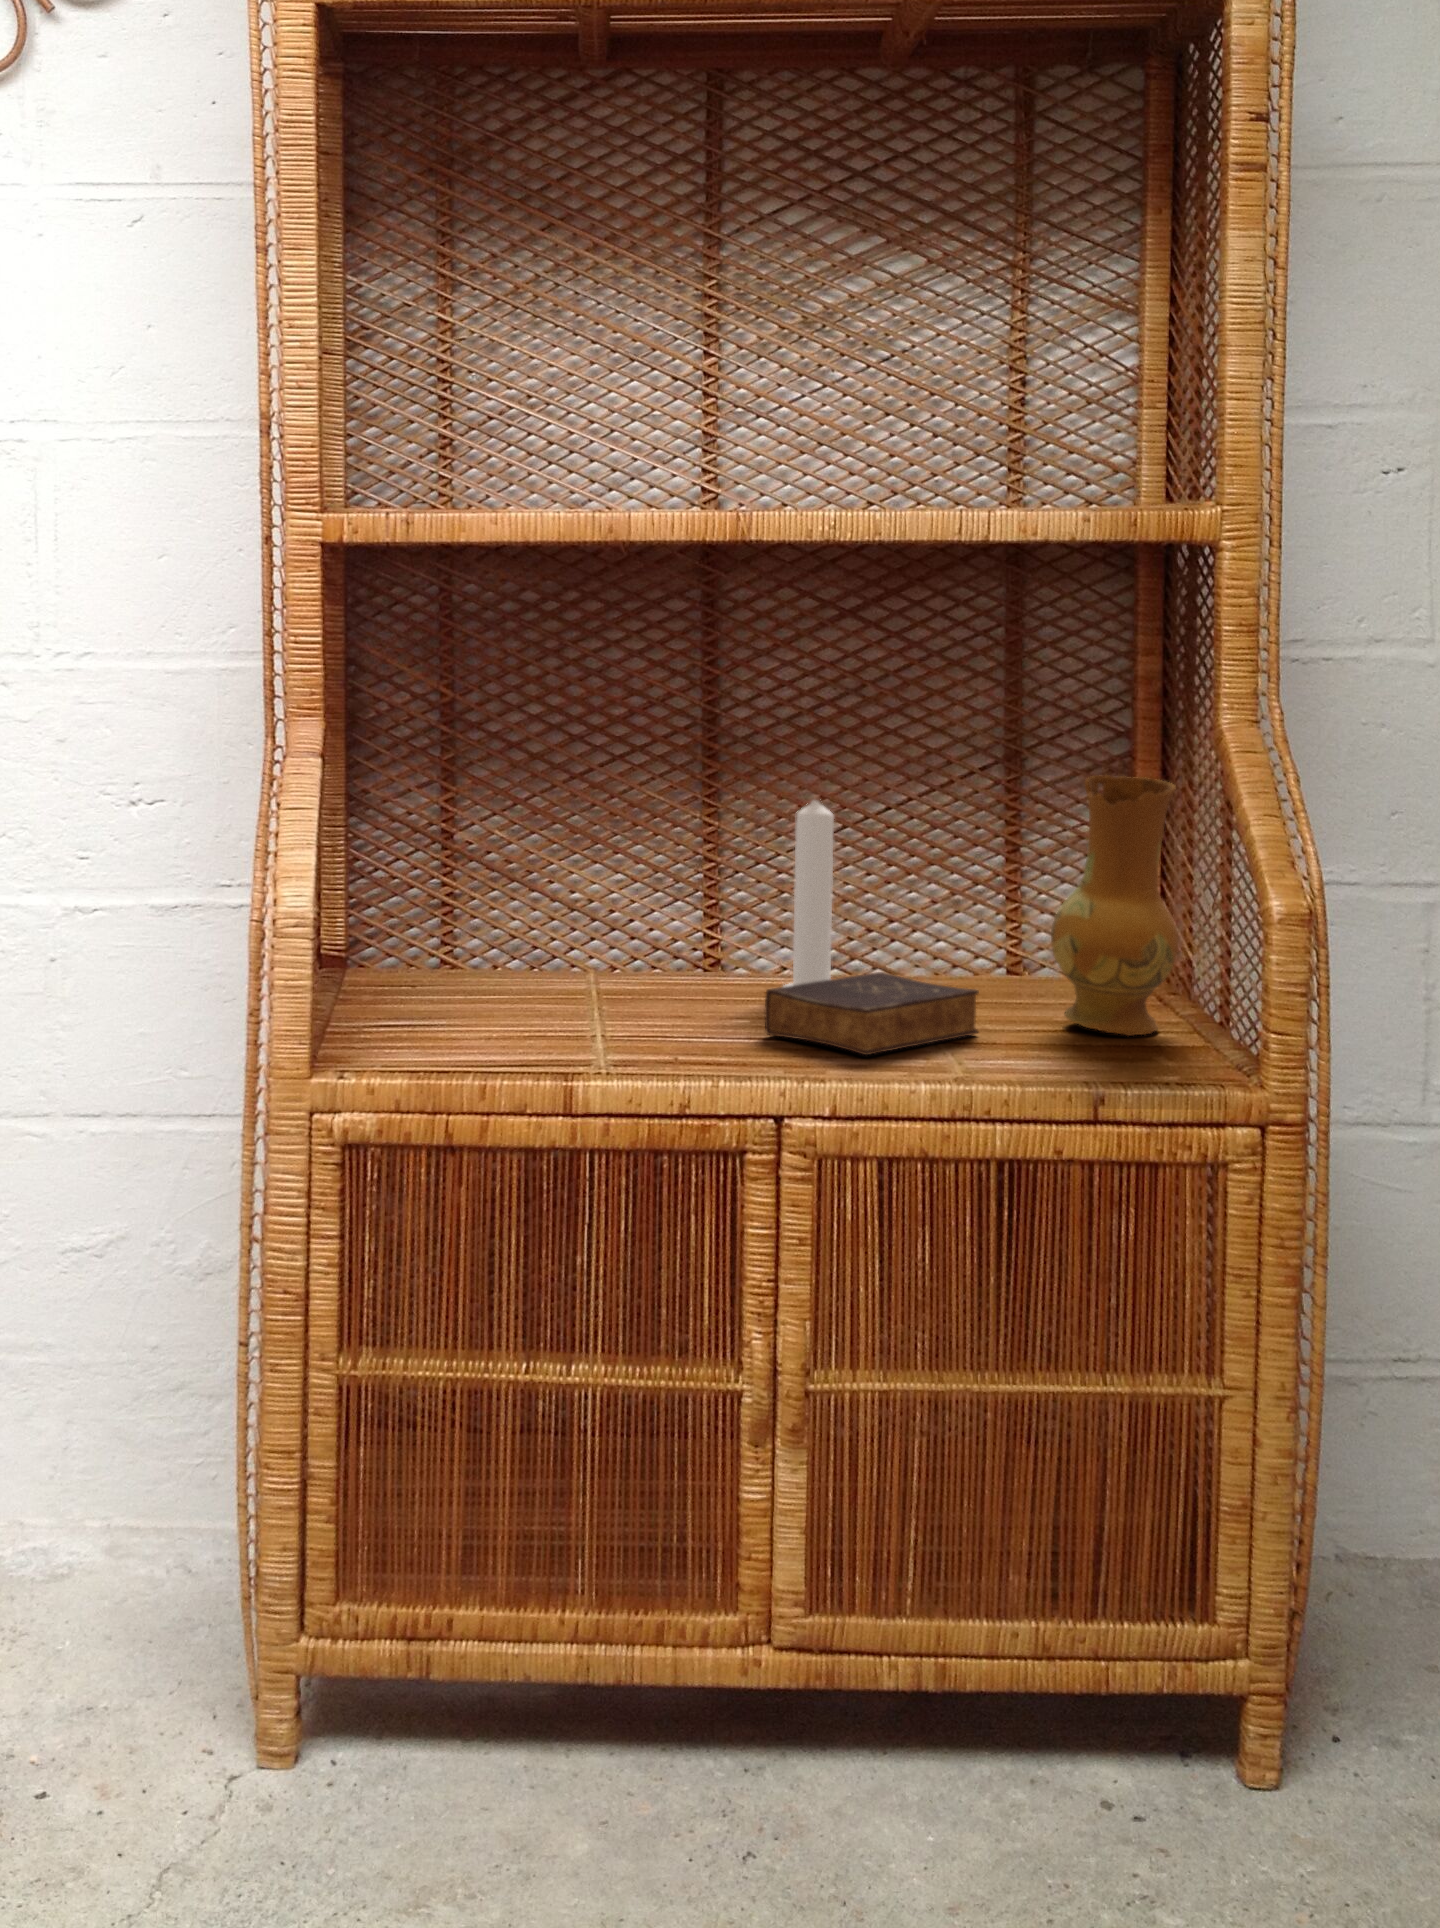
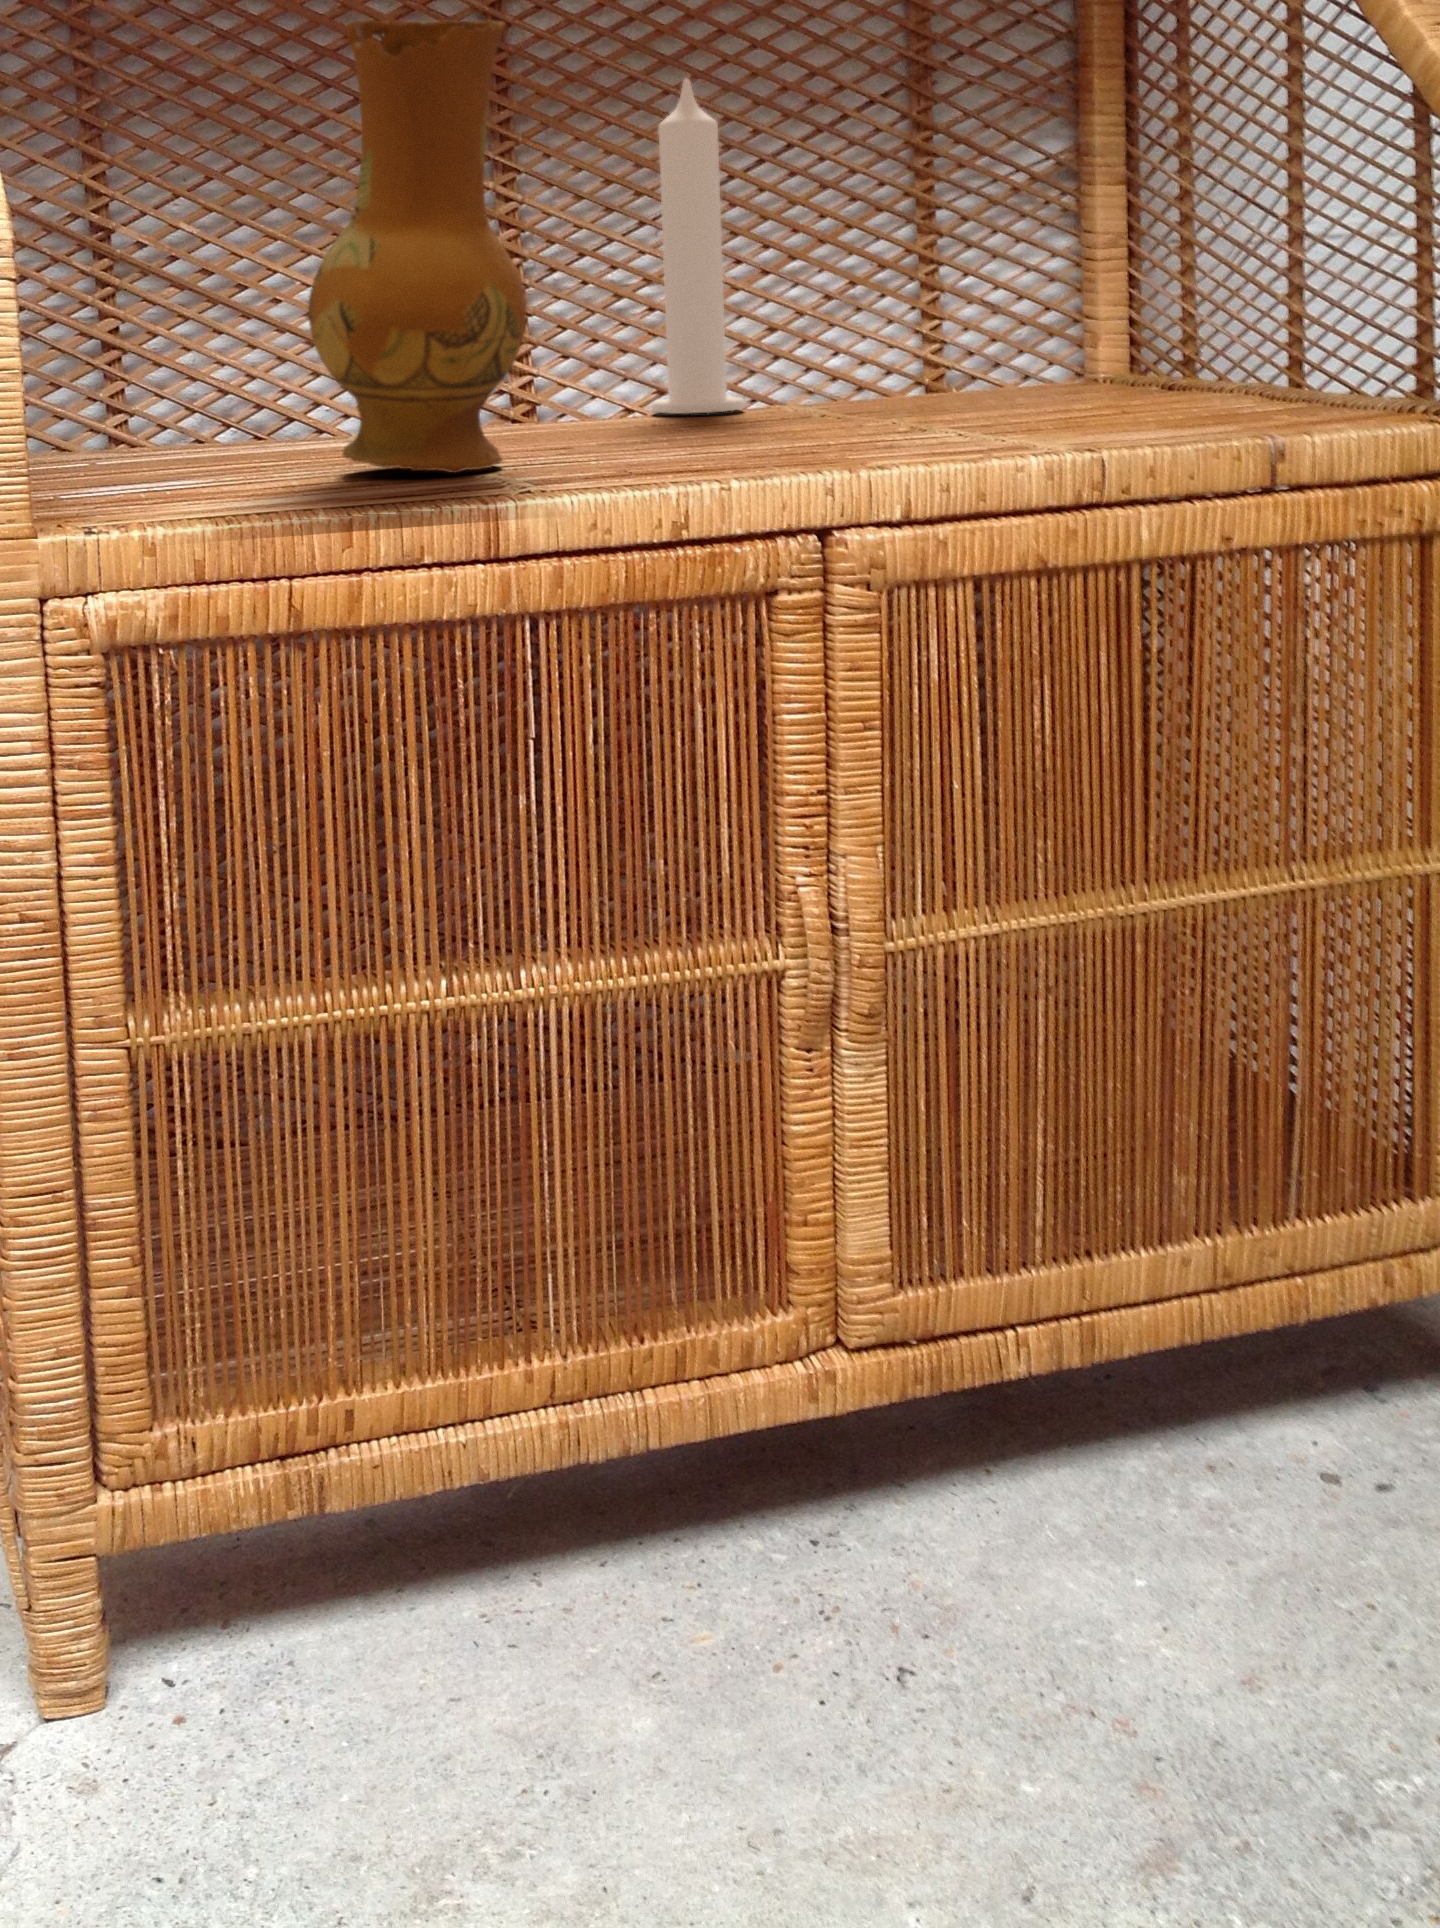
ceramic jug: present [1051,775,1178,1036] -> present [308,20,527,473]
book: present [765,972,979,1055] -> none [704,348,1008,440]

